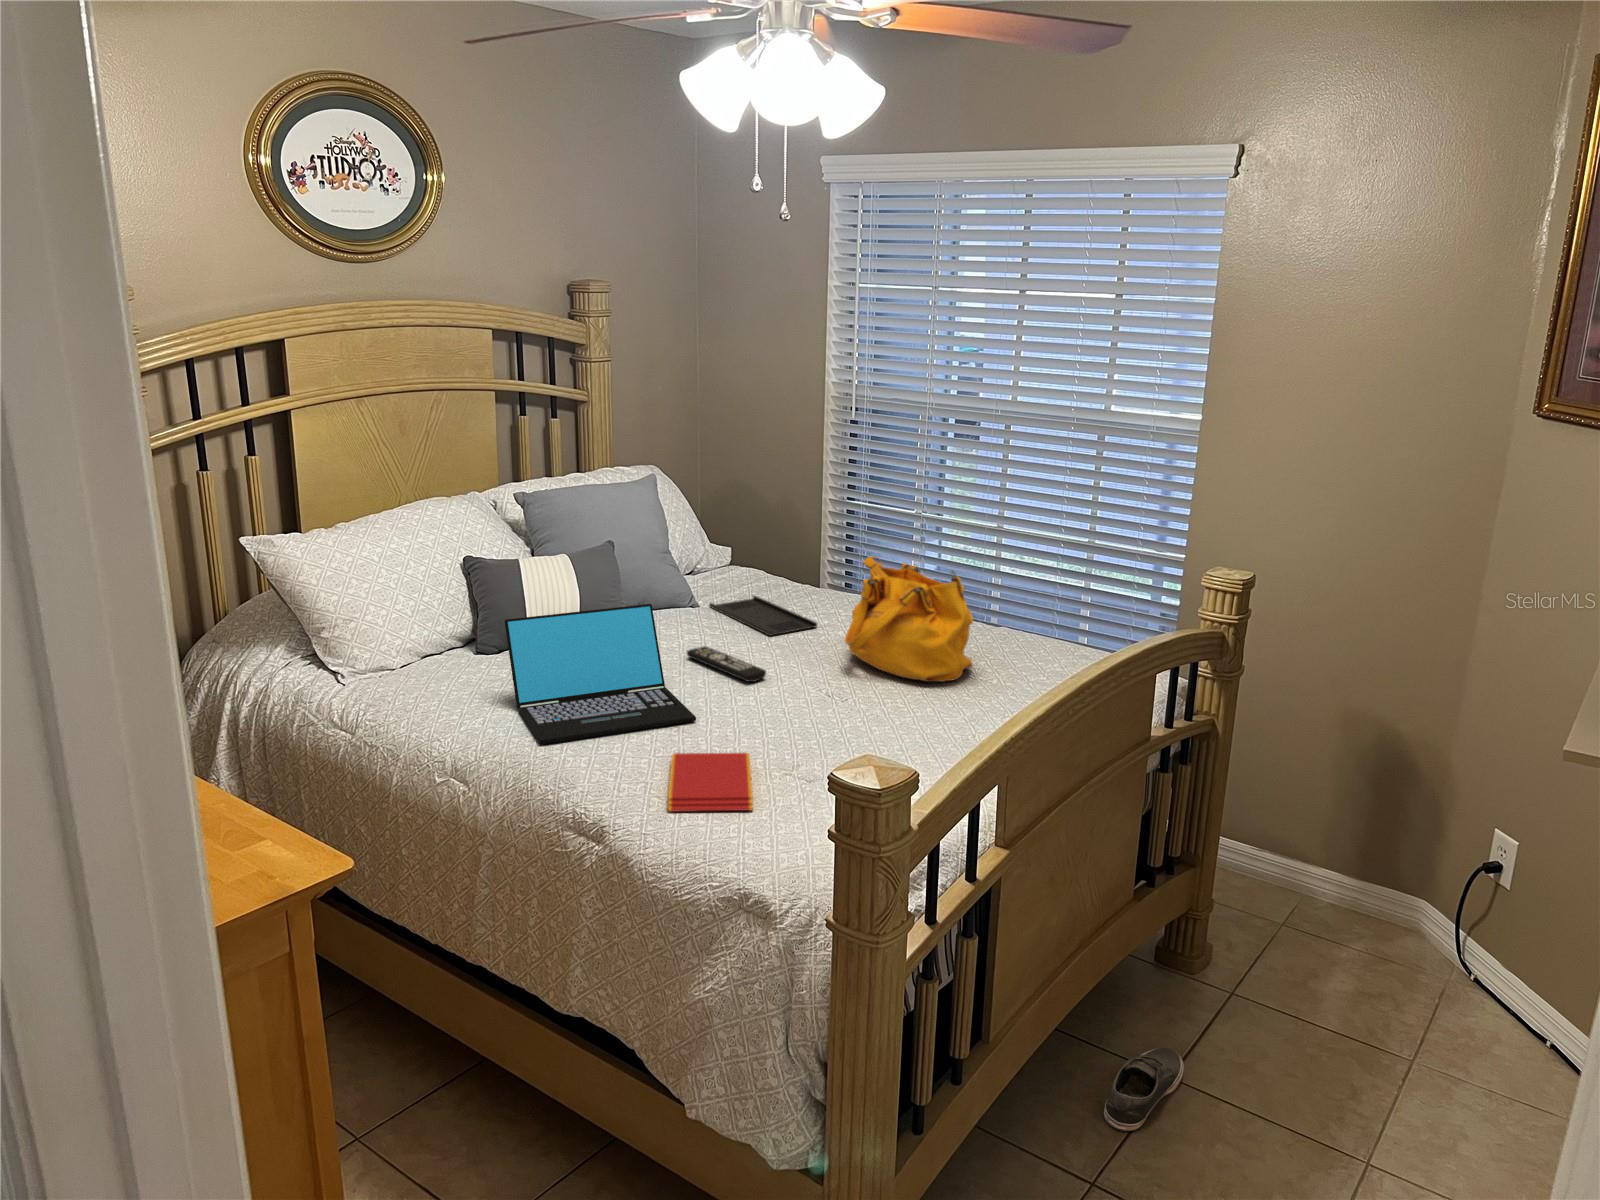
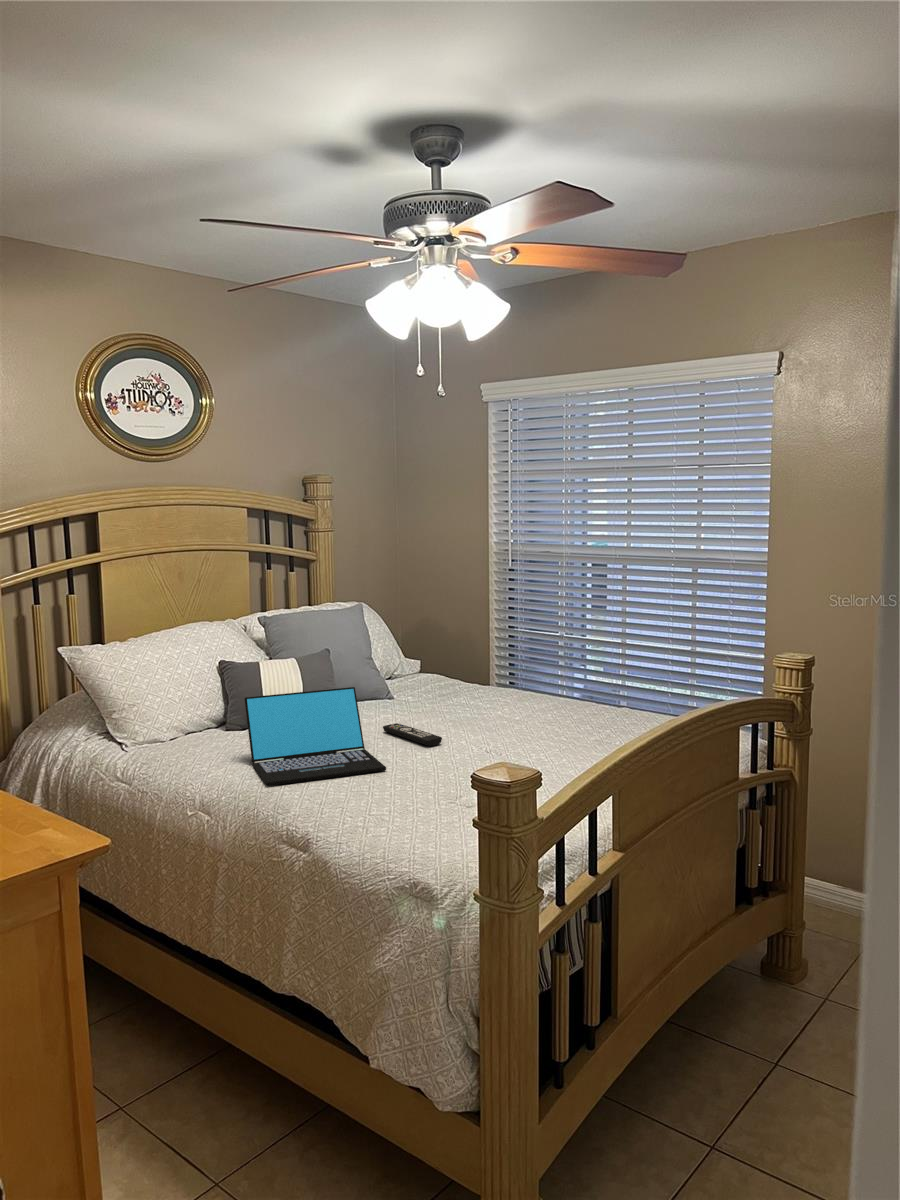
handbag: present [845,556,973,682] -> none [502,652,600,744]
tray: present [709,596,817,636] -> none [403,693,484,717]
book: present [668,753,753,812] -> none [359,788,424,827]
shoe: present [1104,1047,1184,1131] -> none [720,1038,785,1104]

